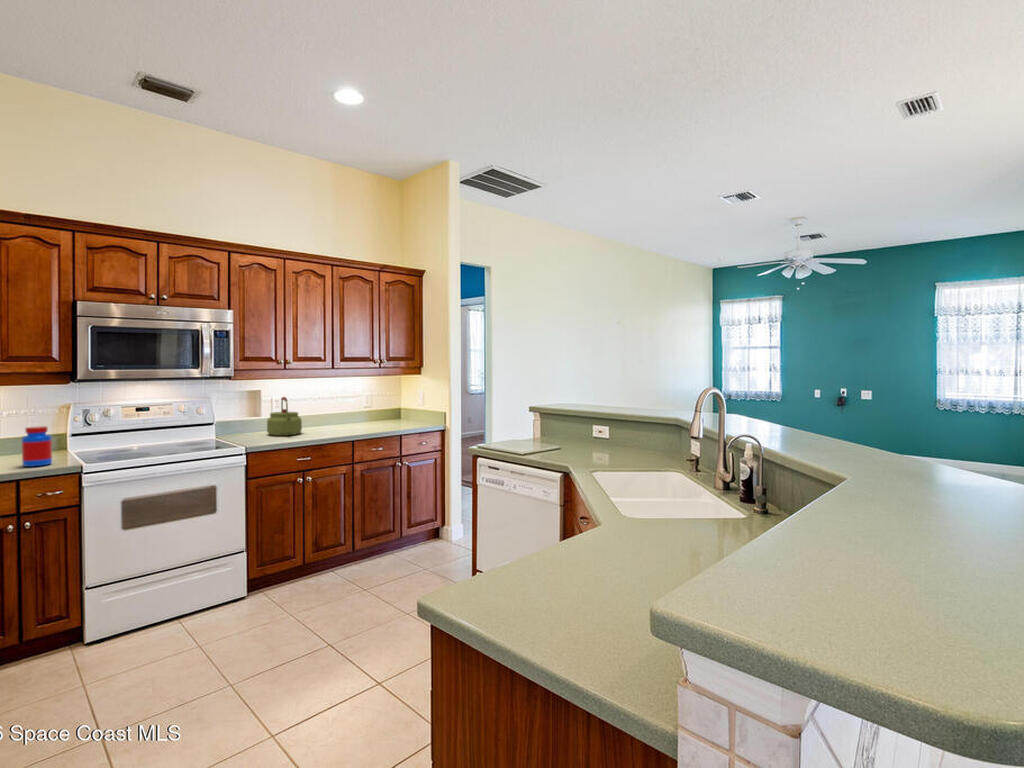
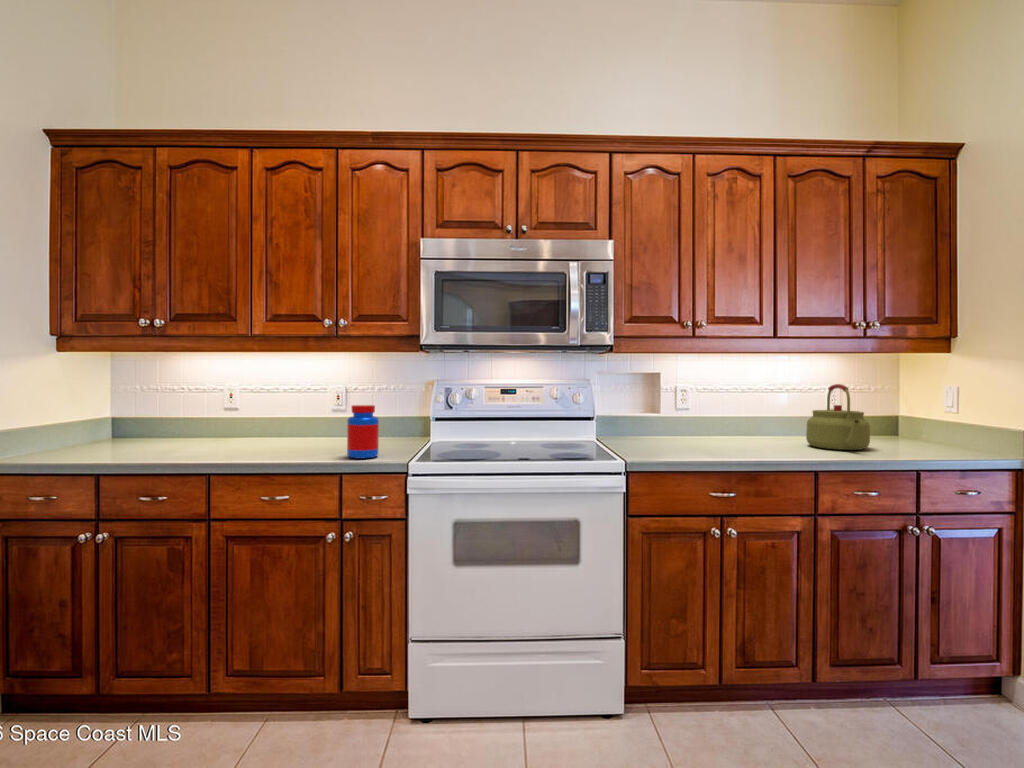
kettle: present [267,397,302,436] -> present [806,384,870,450]

